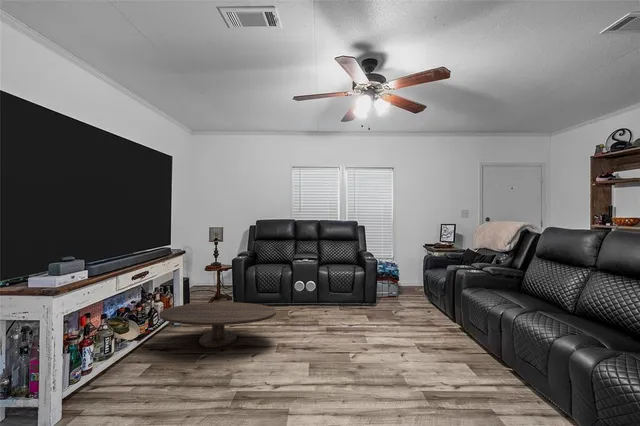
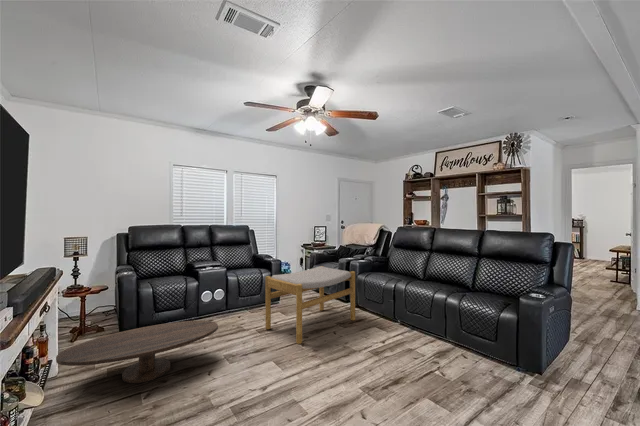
footstool: none [337,270,447,354] -> present [265,266,355,344]

